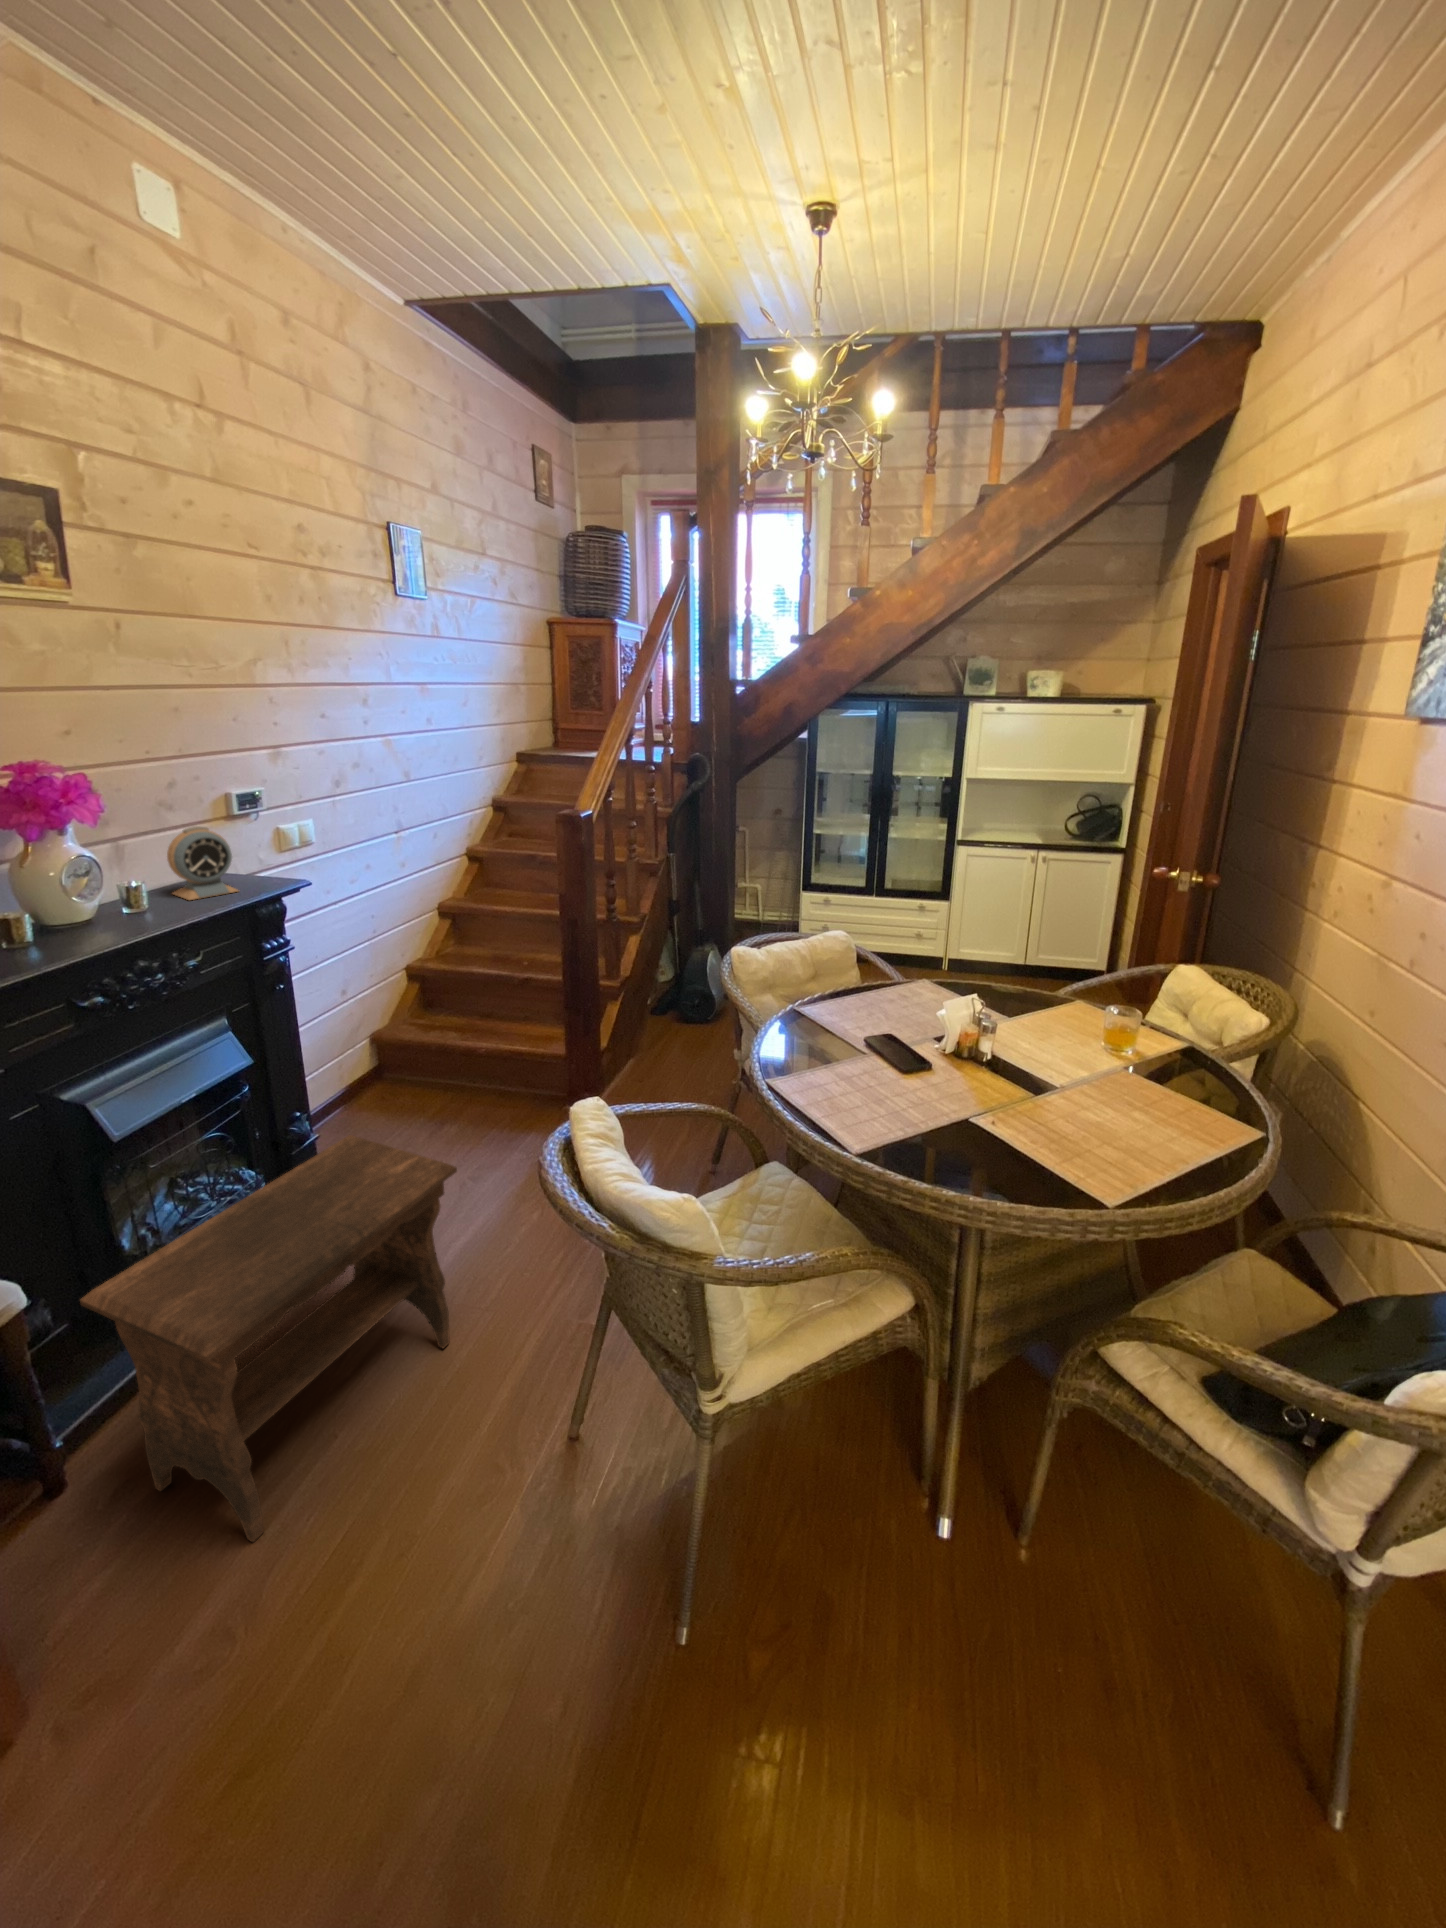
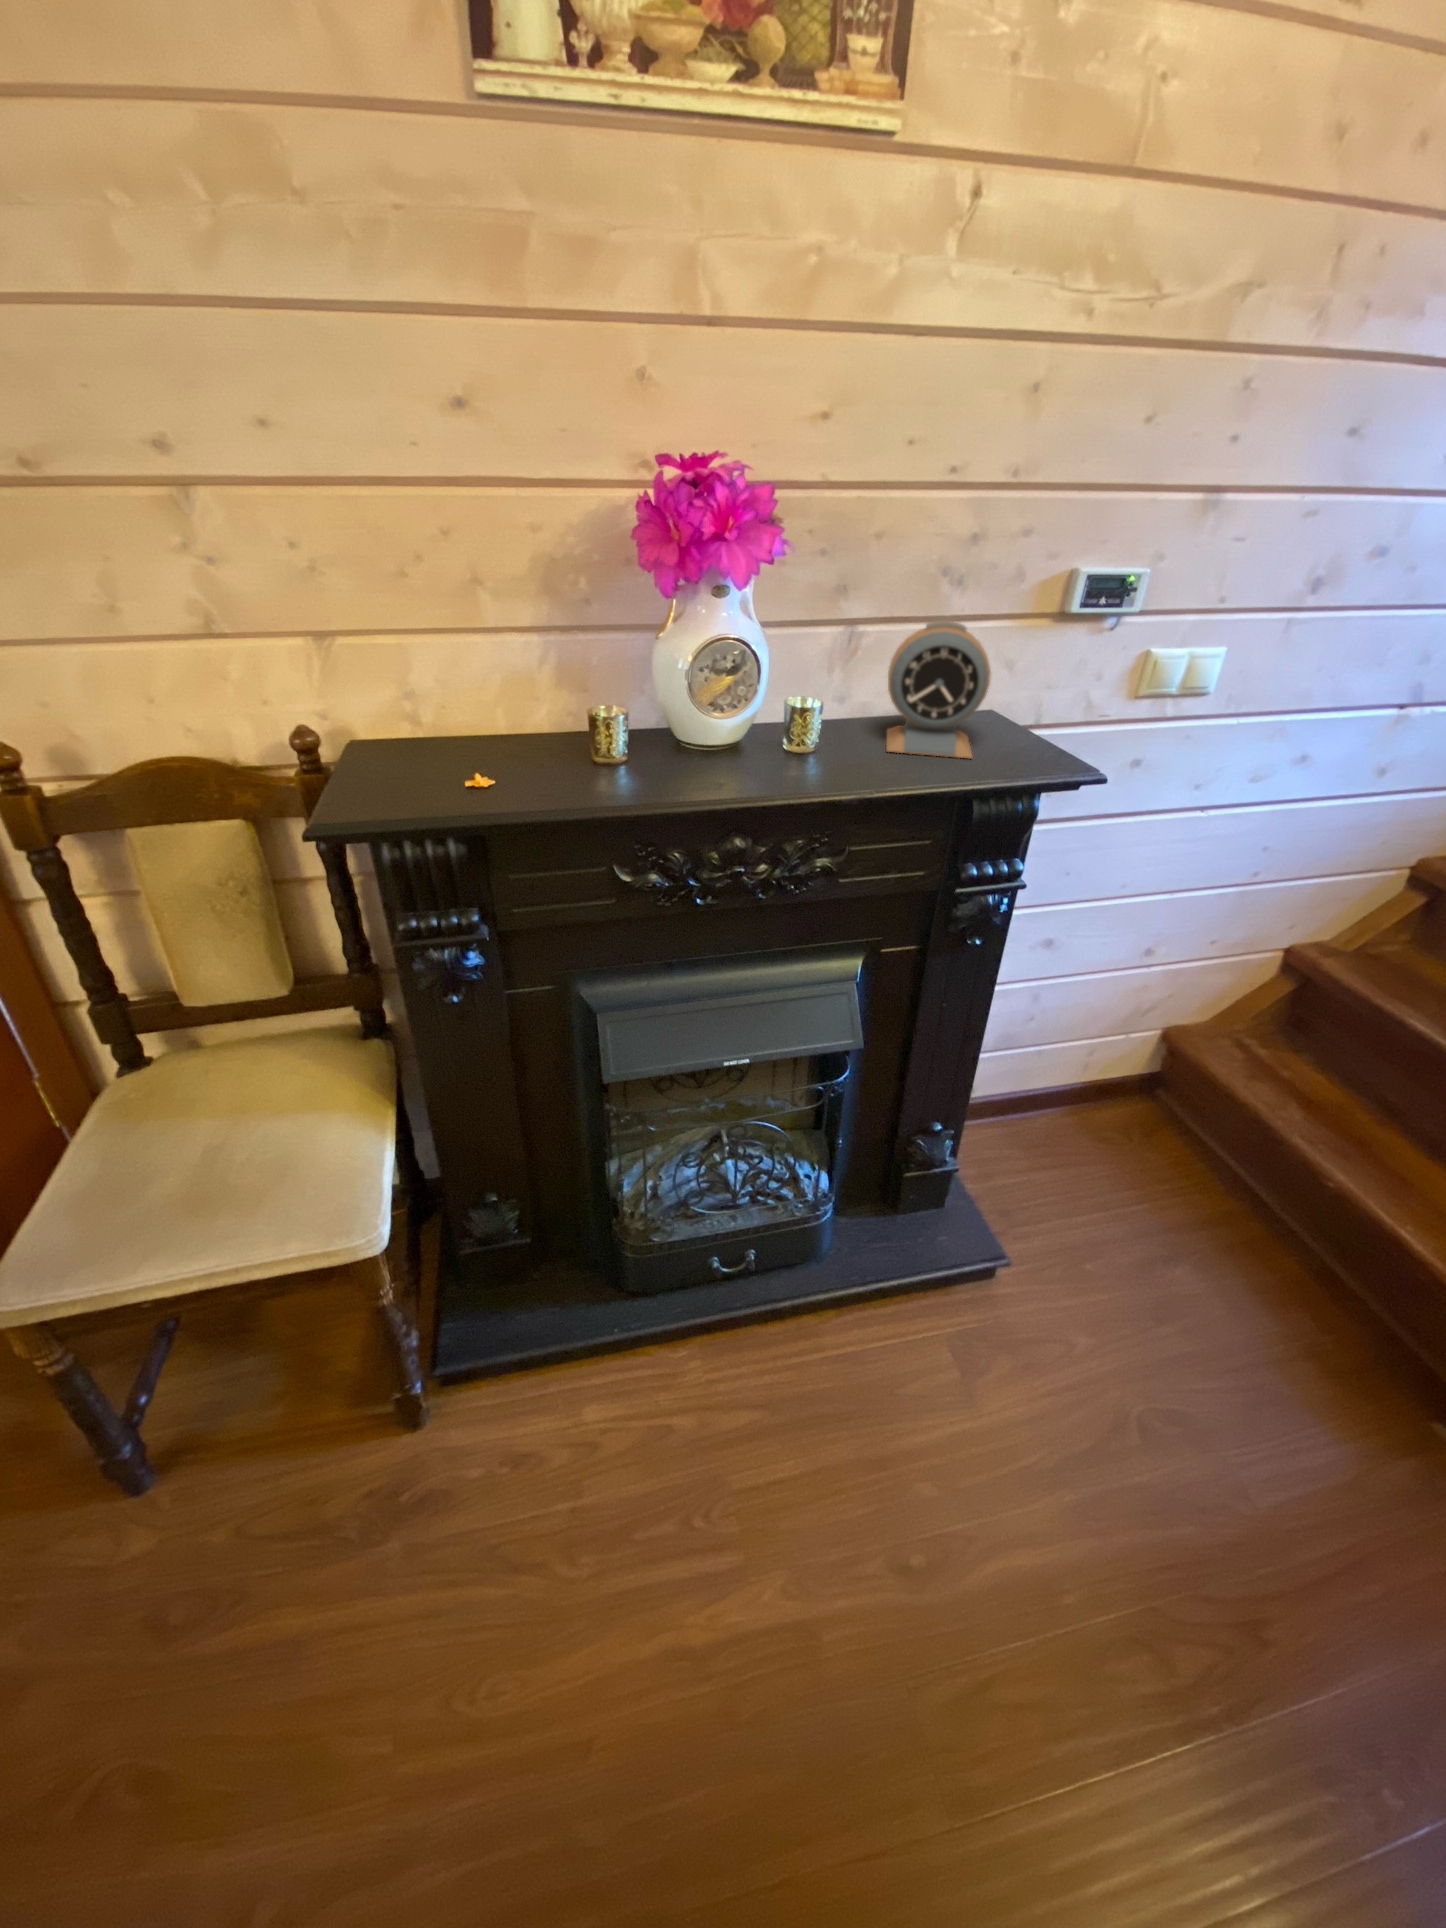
footstool: present [80,1135,457,1542] -> none [251,1309,945,1804]

